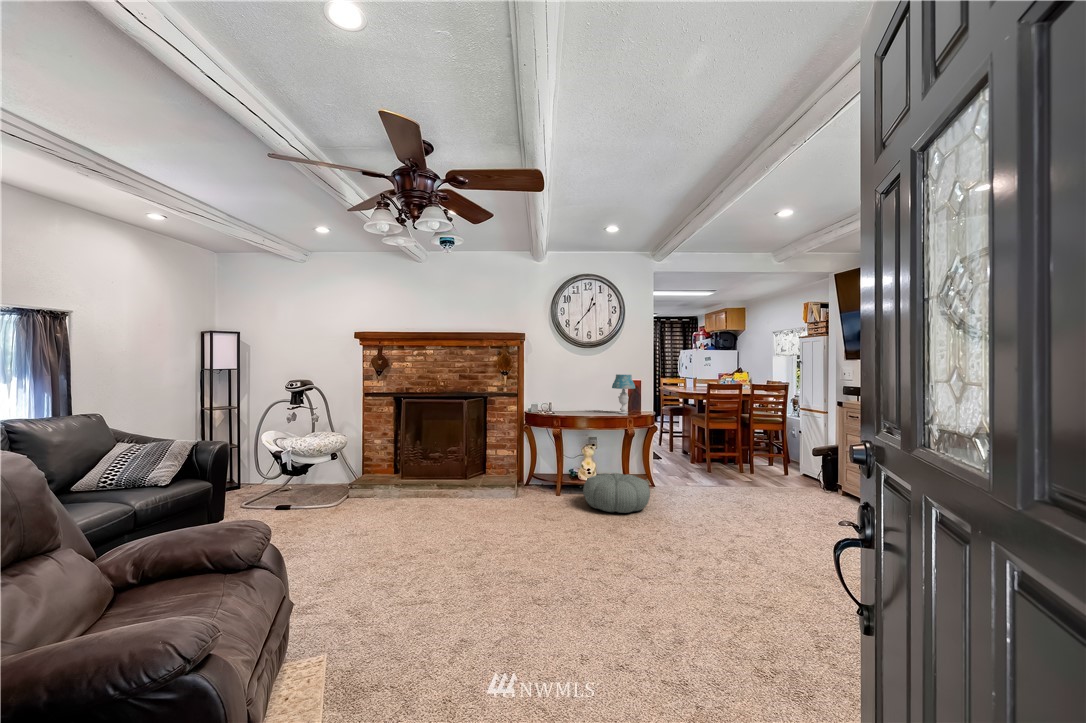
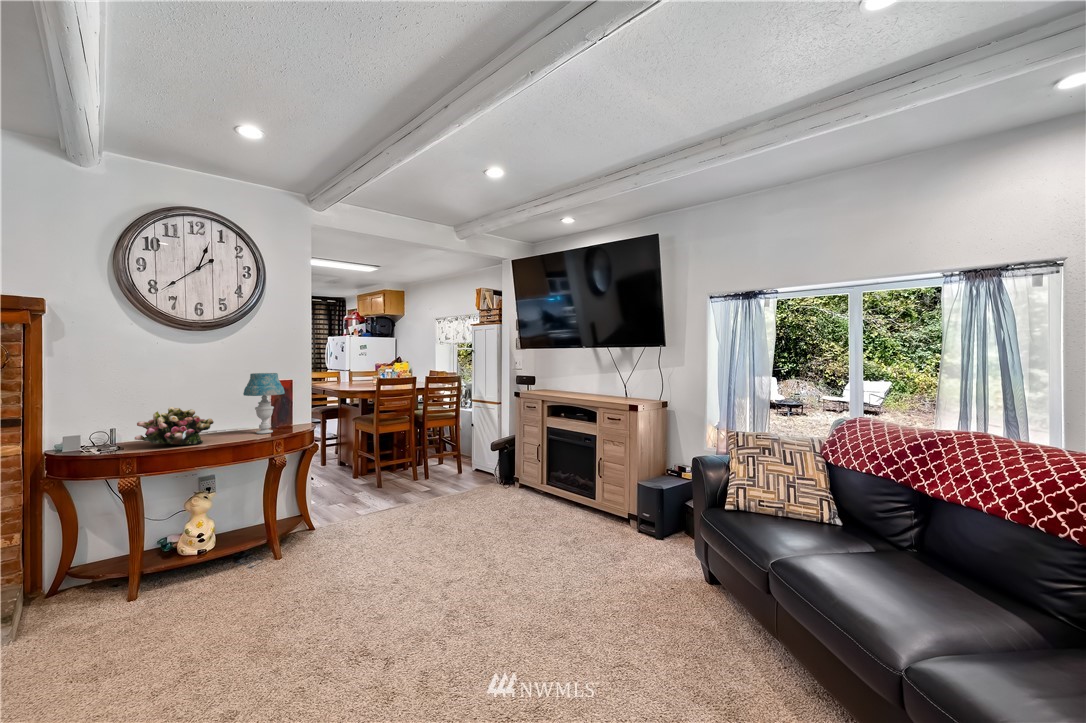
flower arrangement: none [560,392,596,415] -> present [135,407,214,445]
pouf: present [583,473,650,513] -> none [192,528,317,608]

